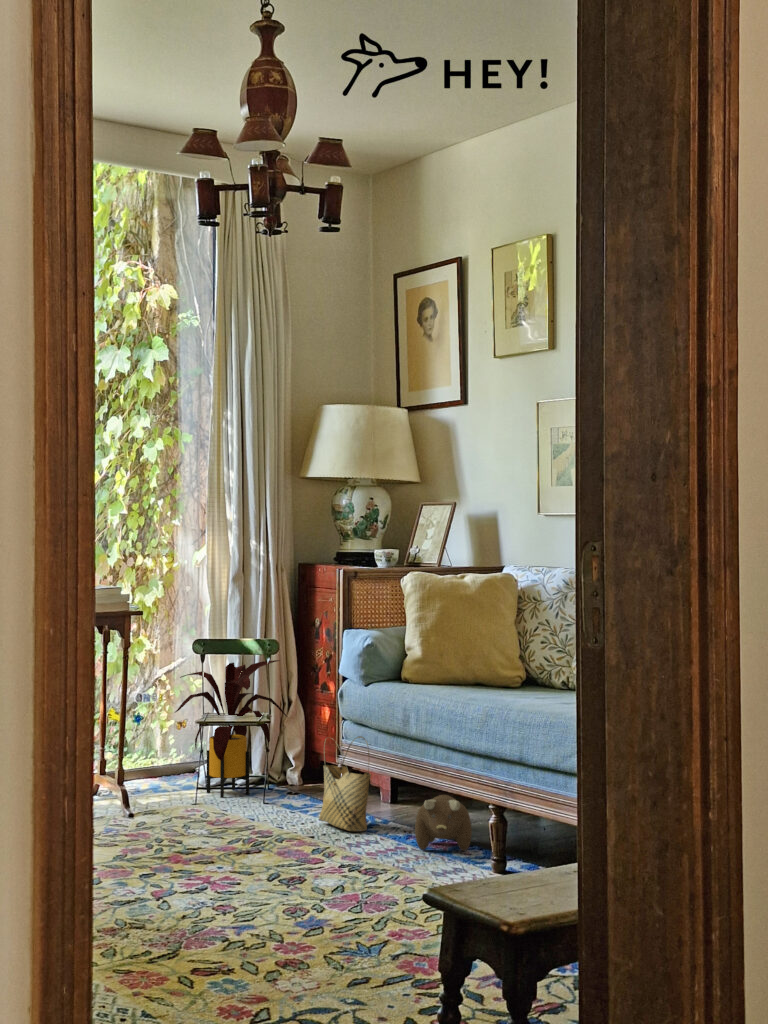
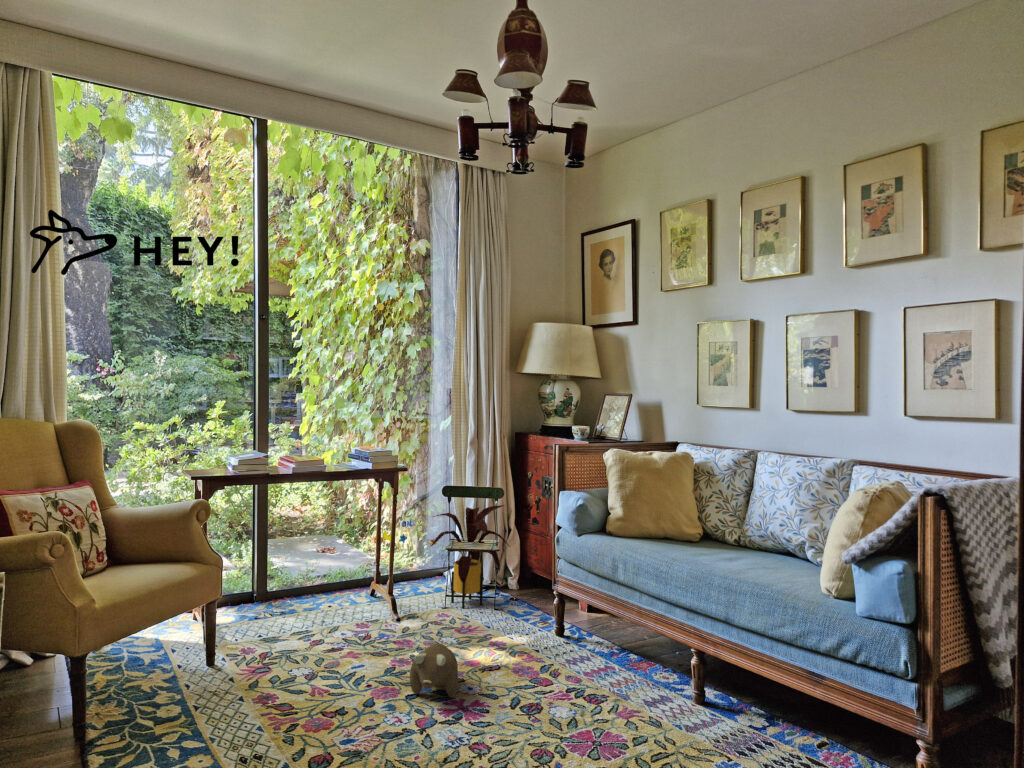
woven basket: present [319,736,371,832] -> none [543,577,587,656]
plush toy: present [415,795,472,851] -> present [410,644,458,697]

